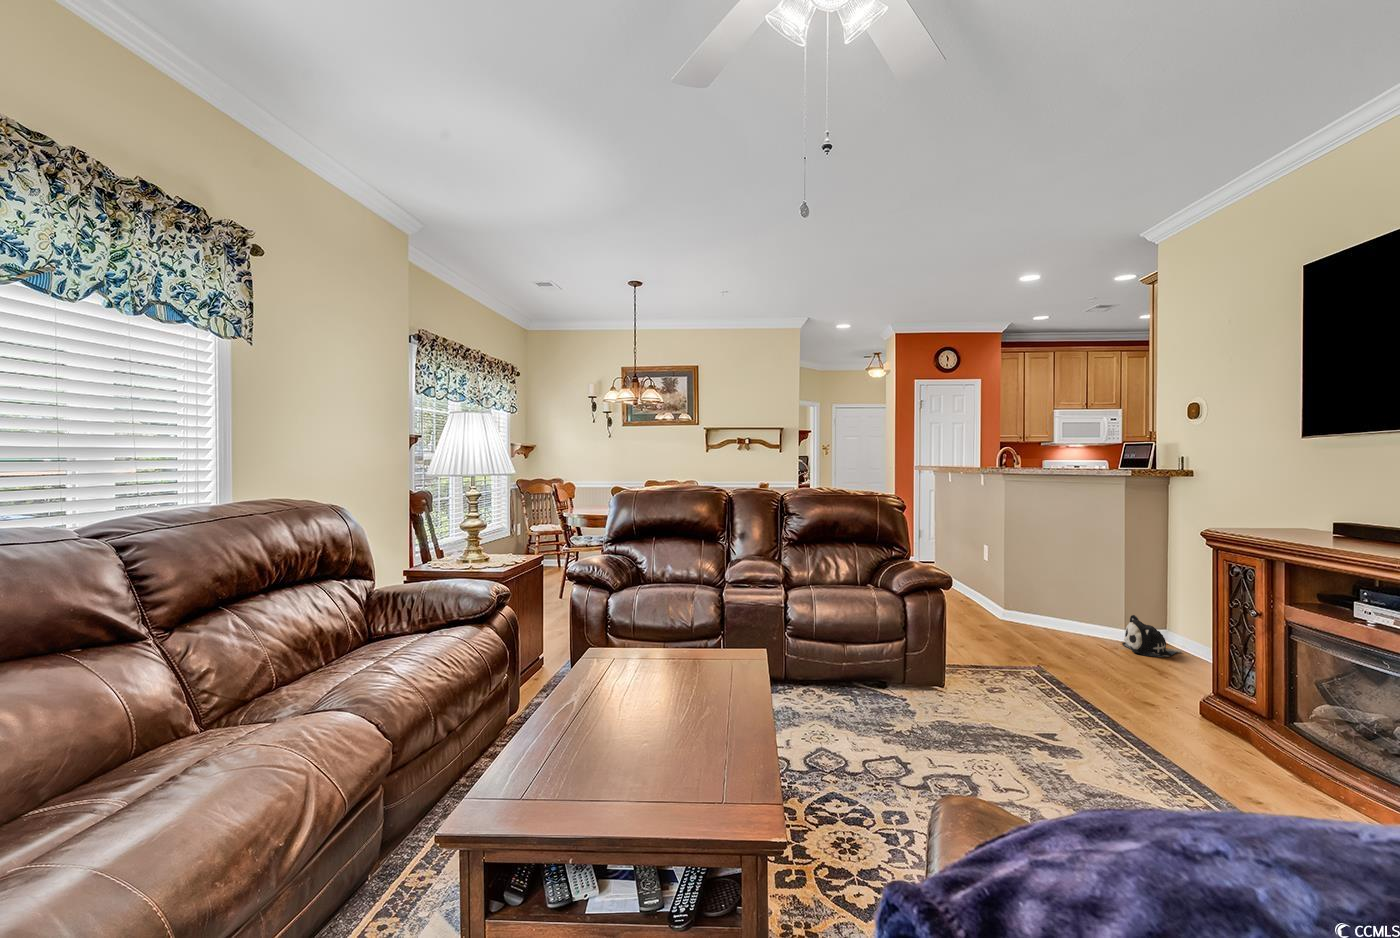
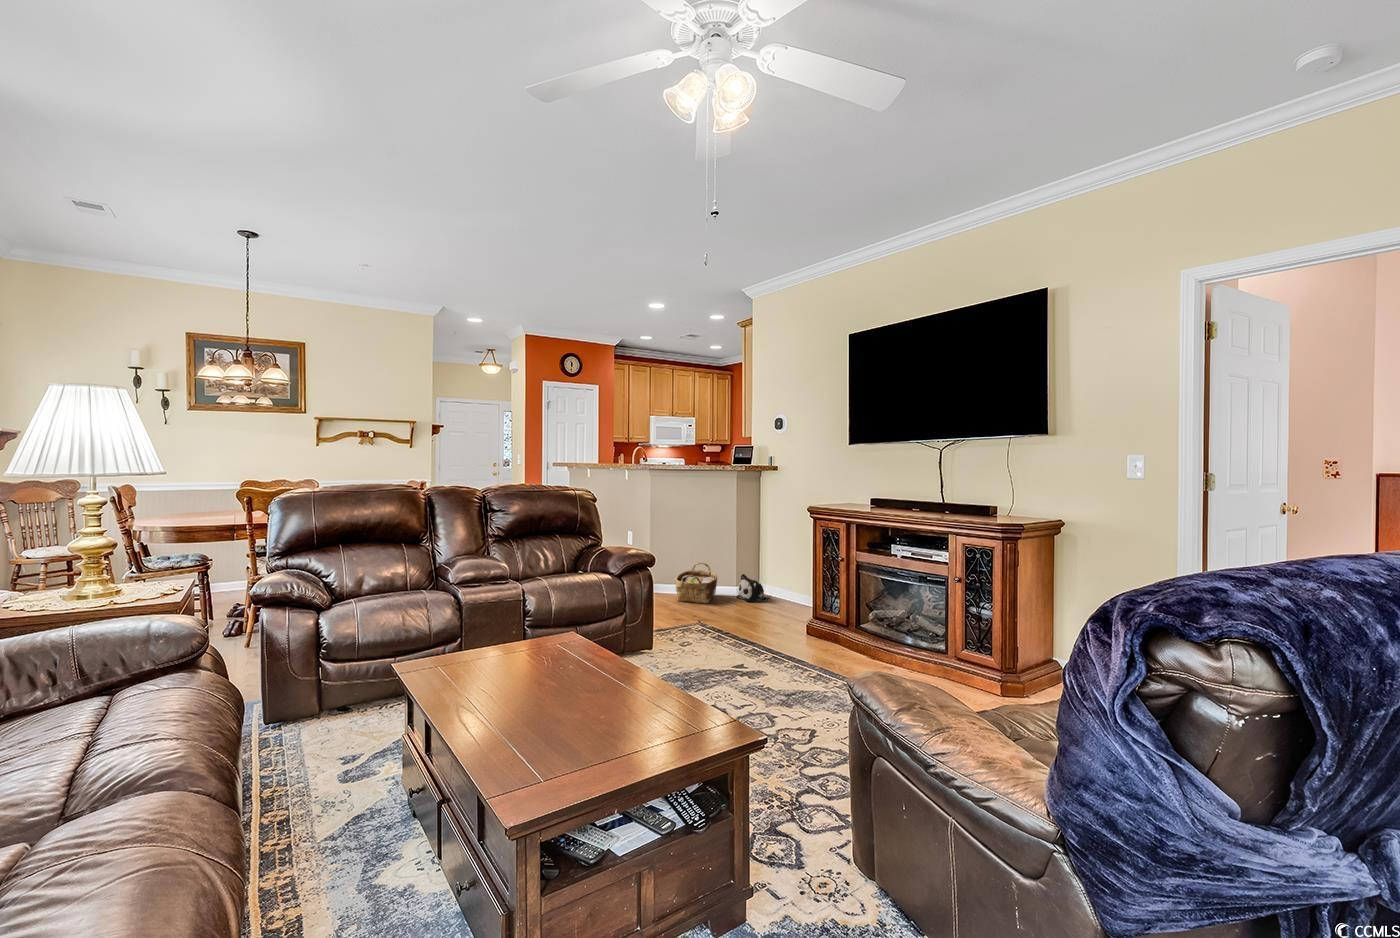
woven basket: none [1027,592,1090,645] -> present [675,562,717,603]

